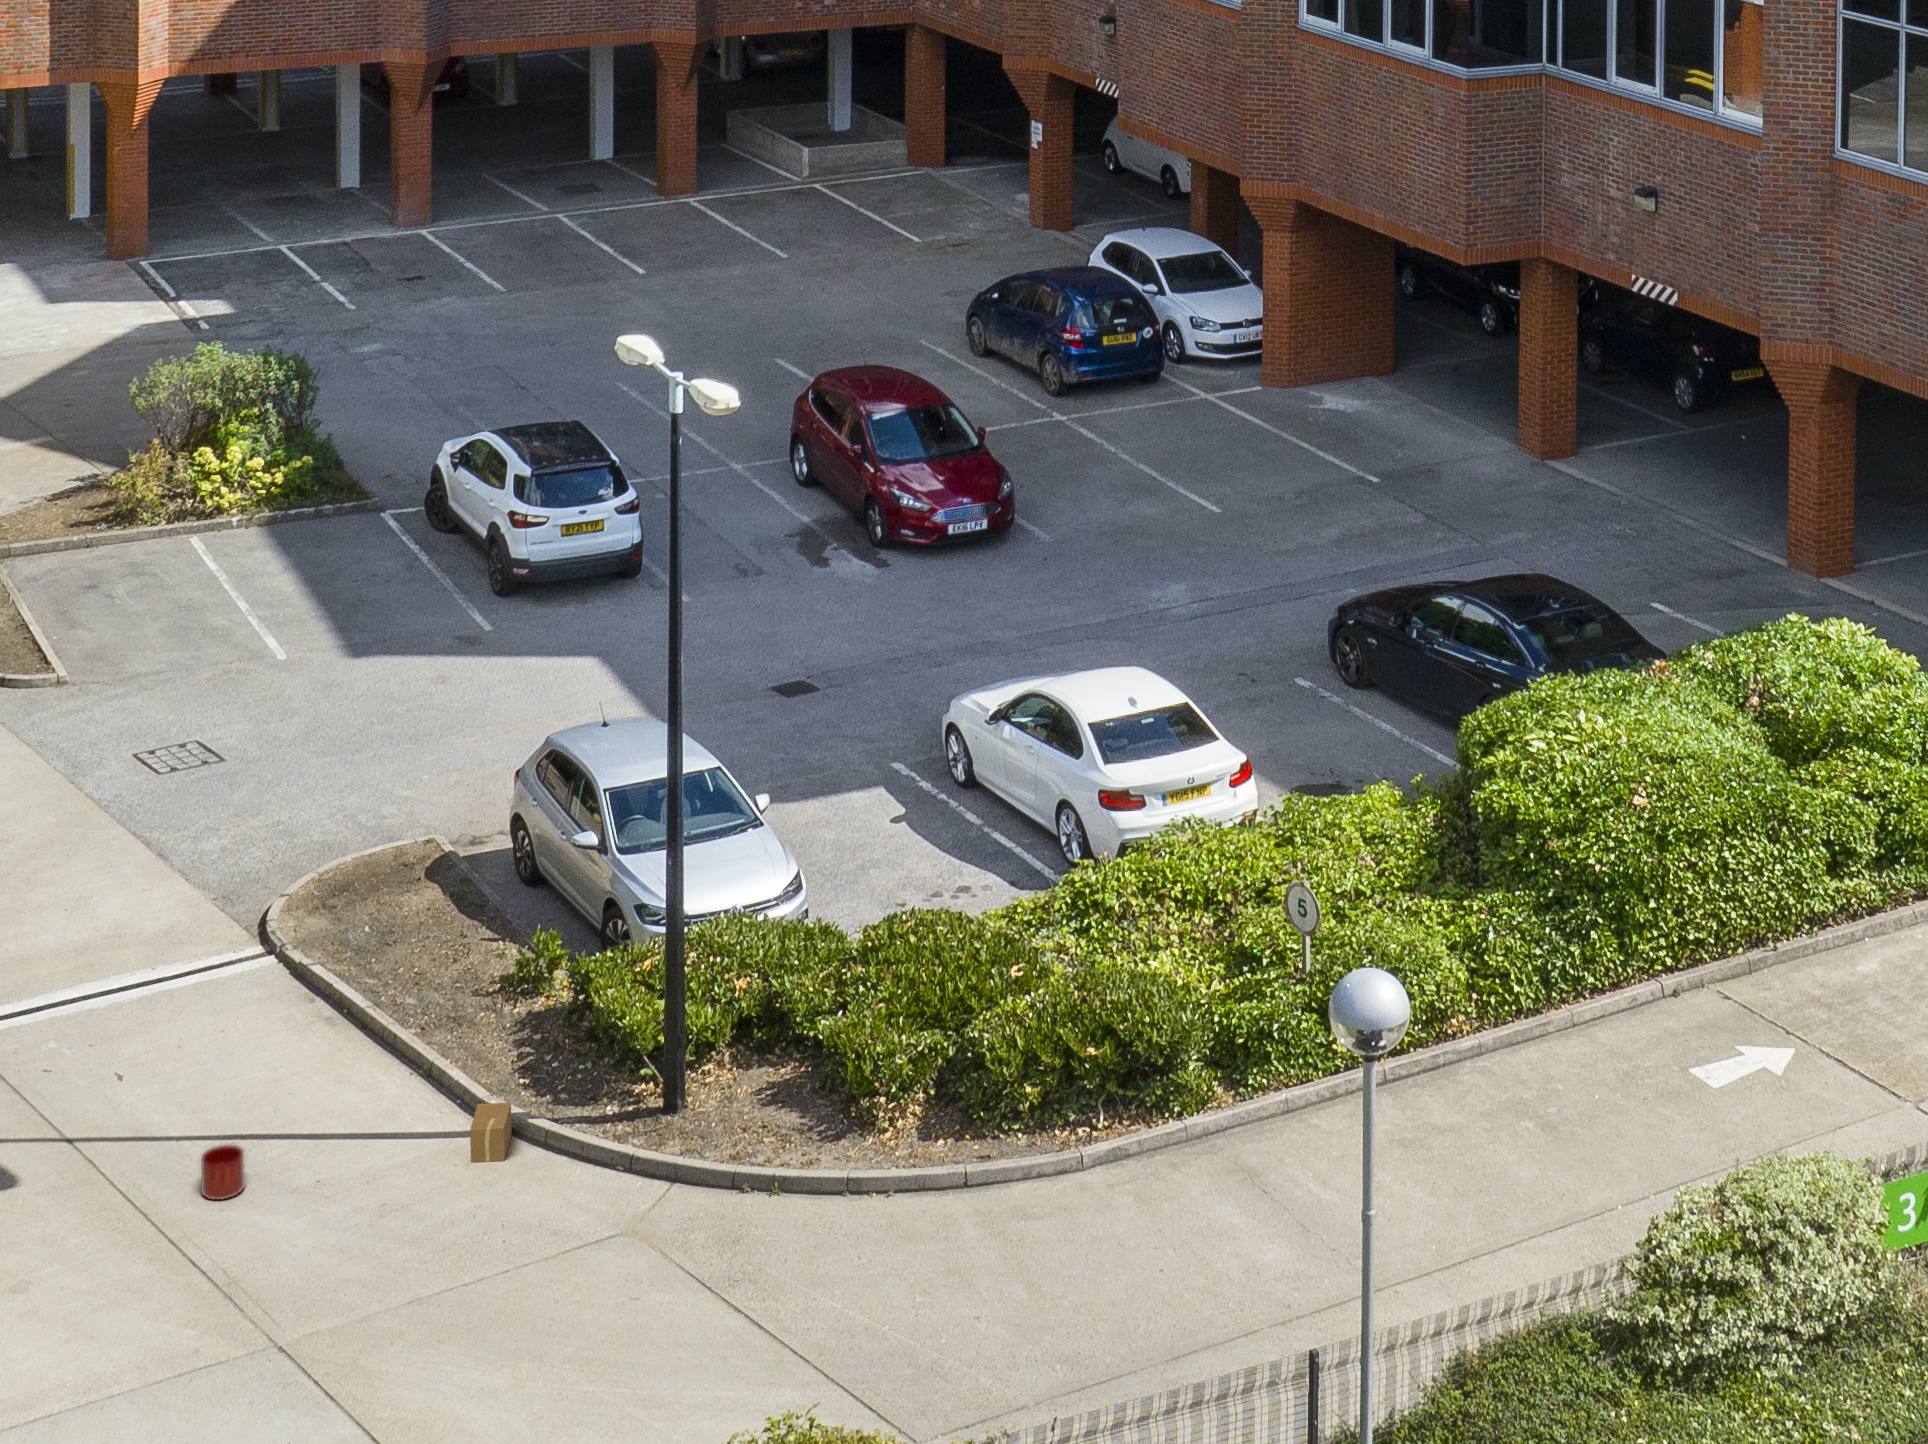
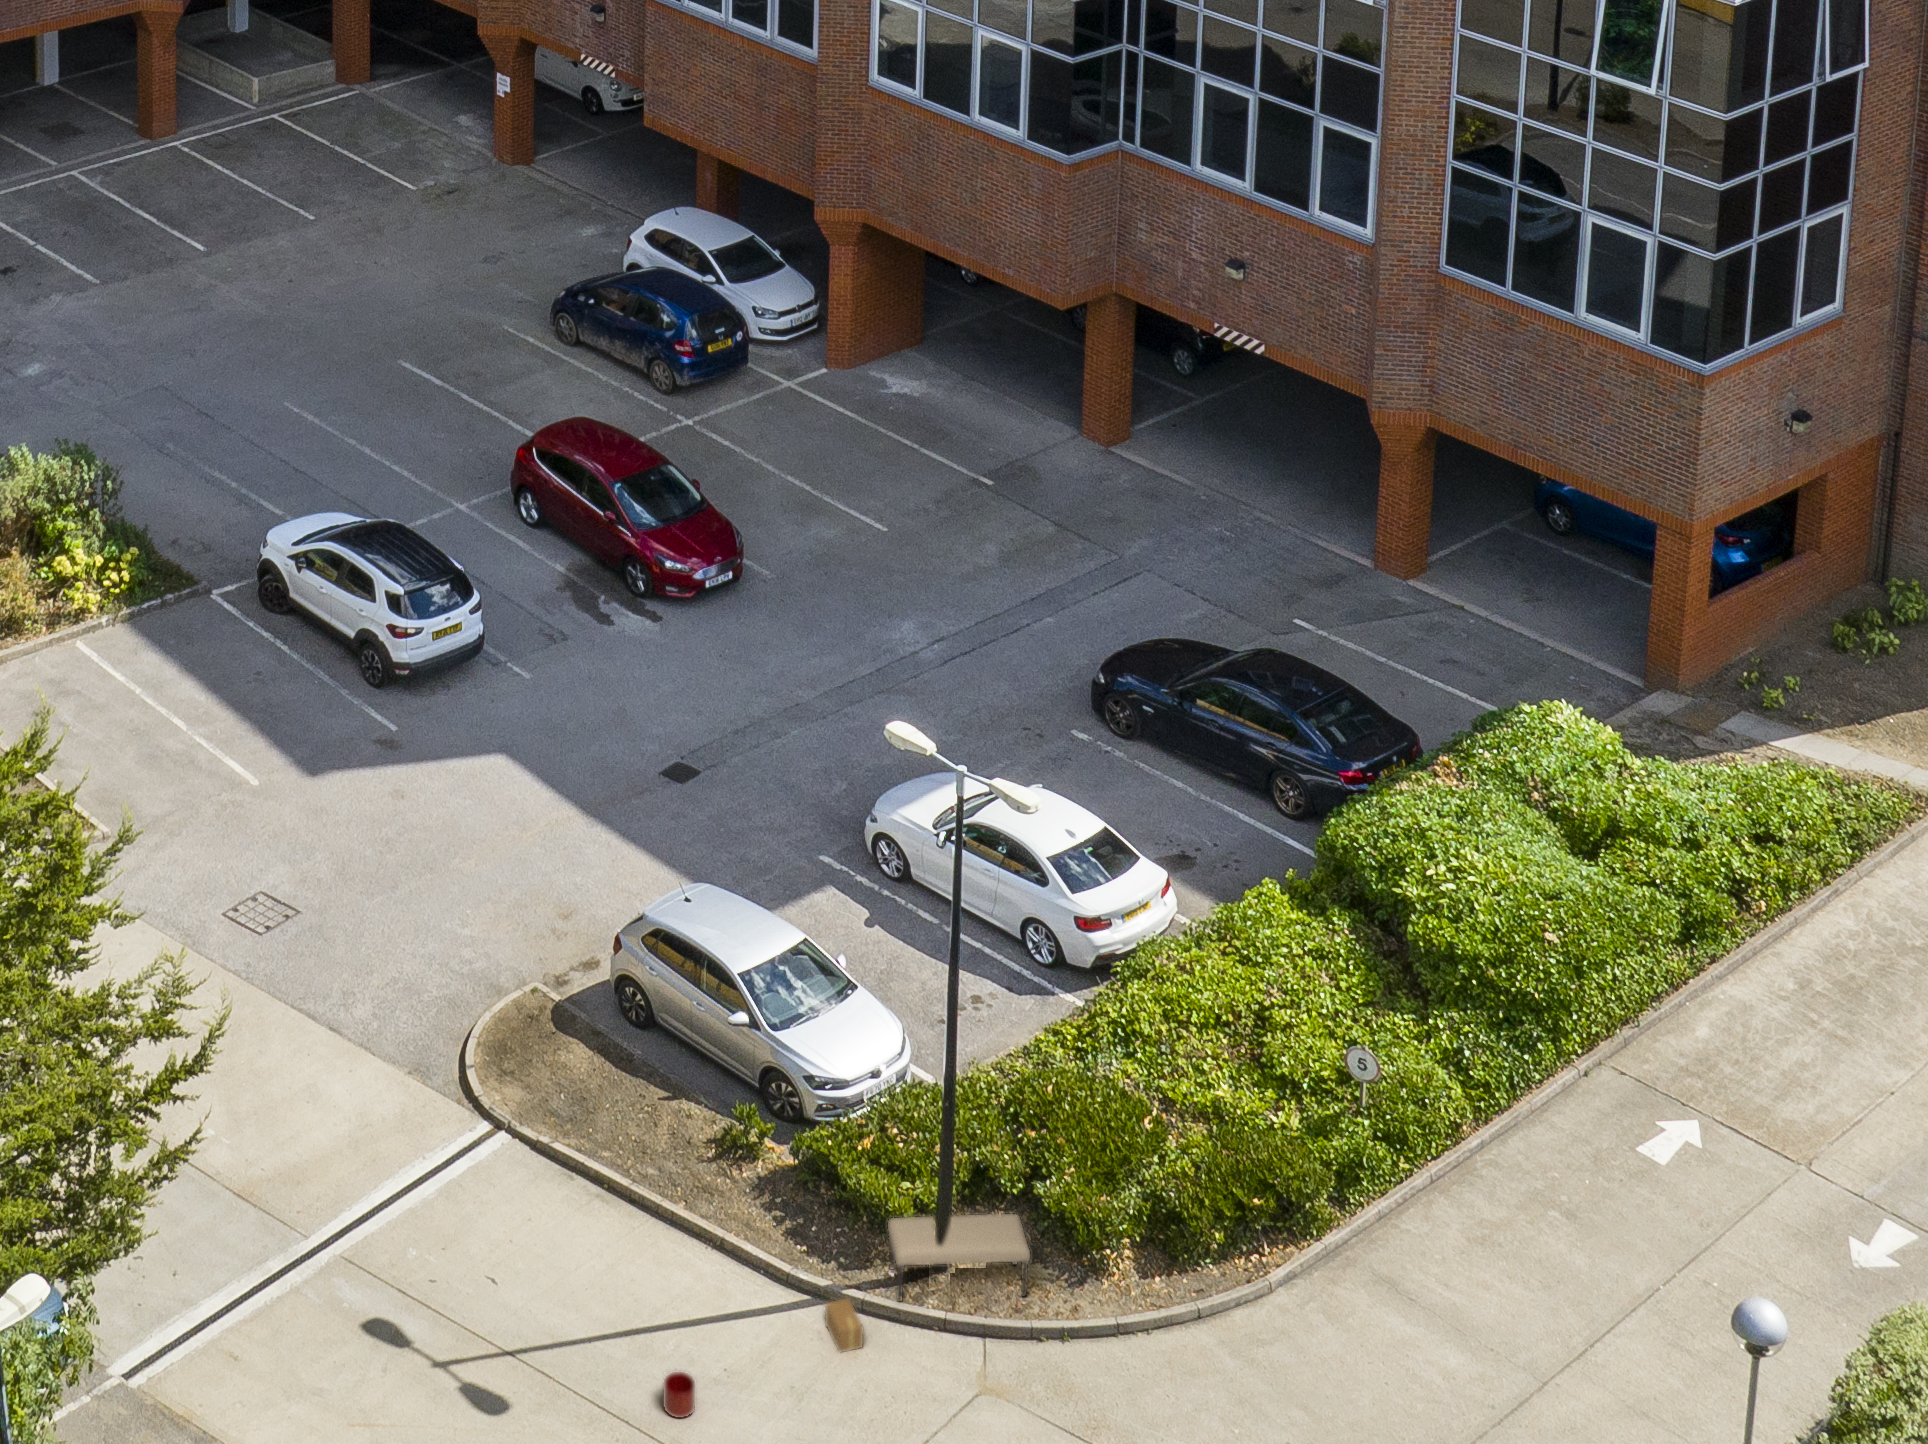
bench: none [585,1022,776,1135] -> present [888,1214,1030,1302]

